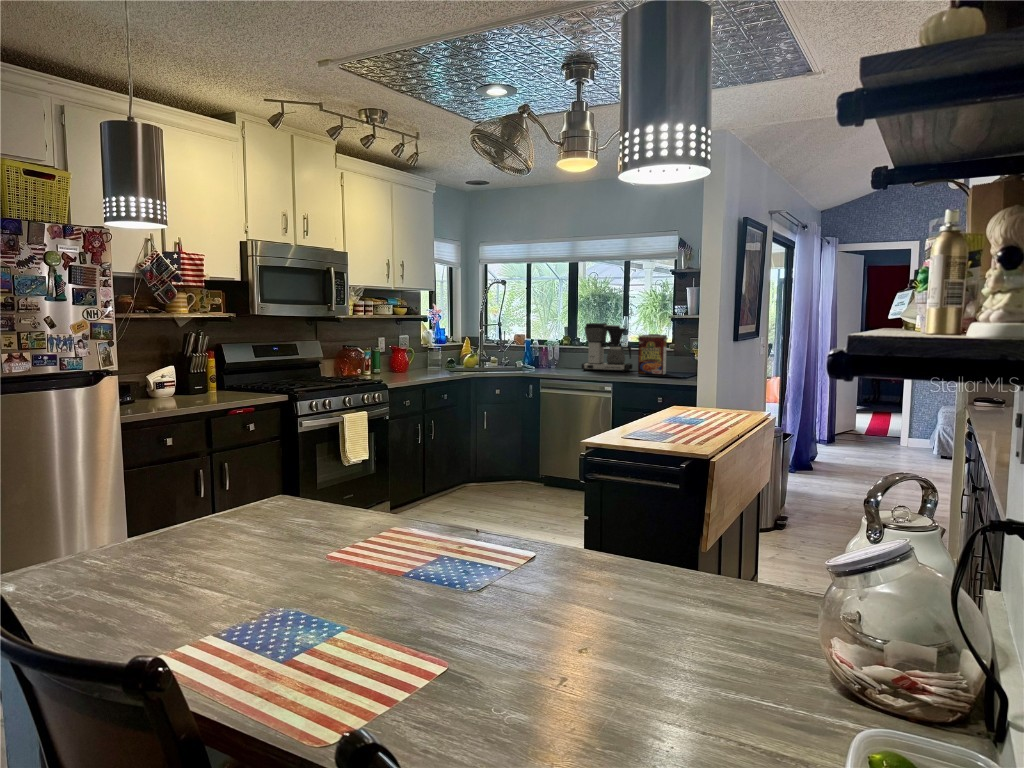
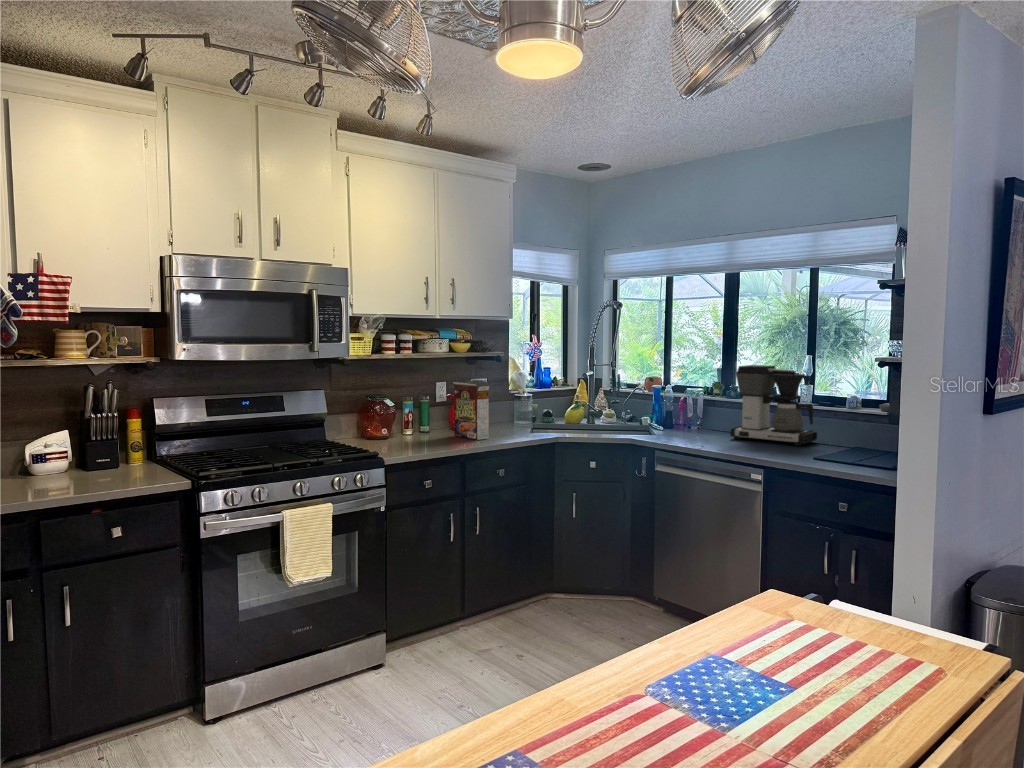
cereal box: present [637,334,668,374] -> present [453,380,489,440]

